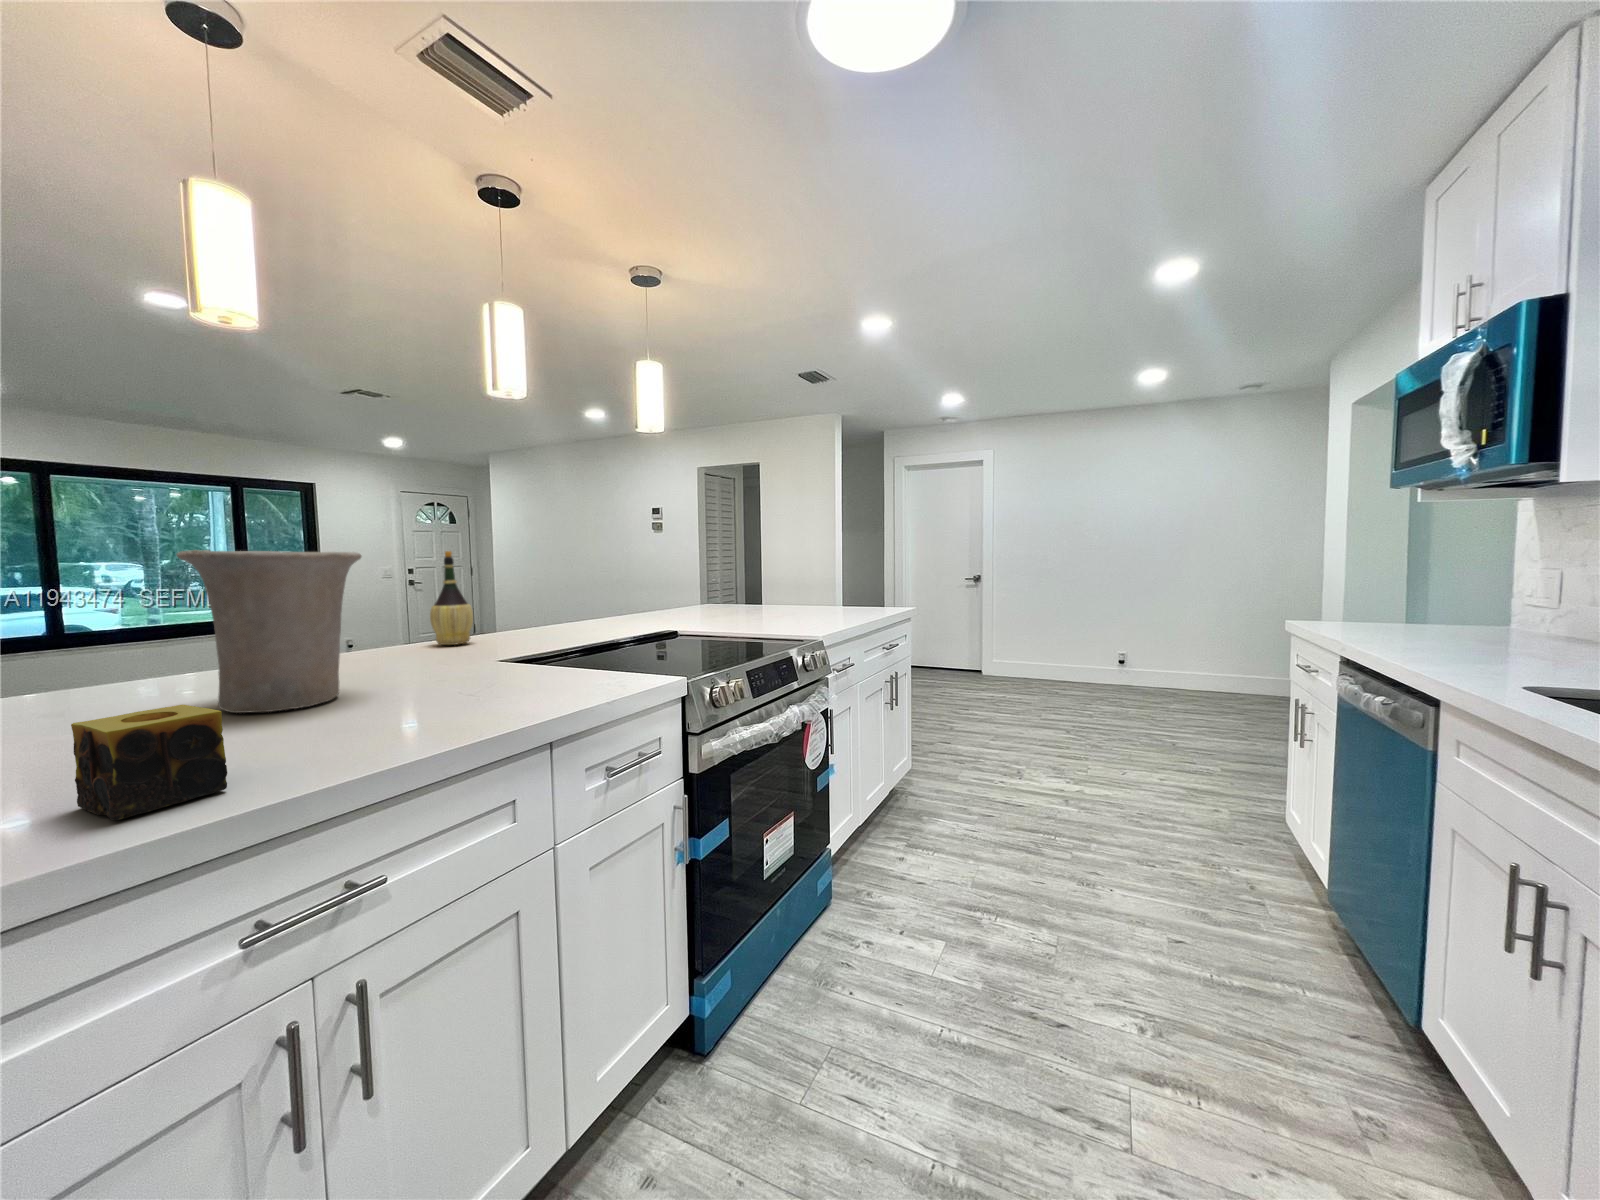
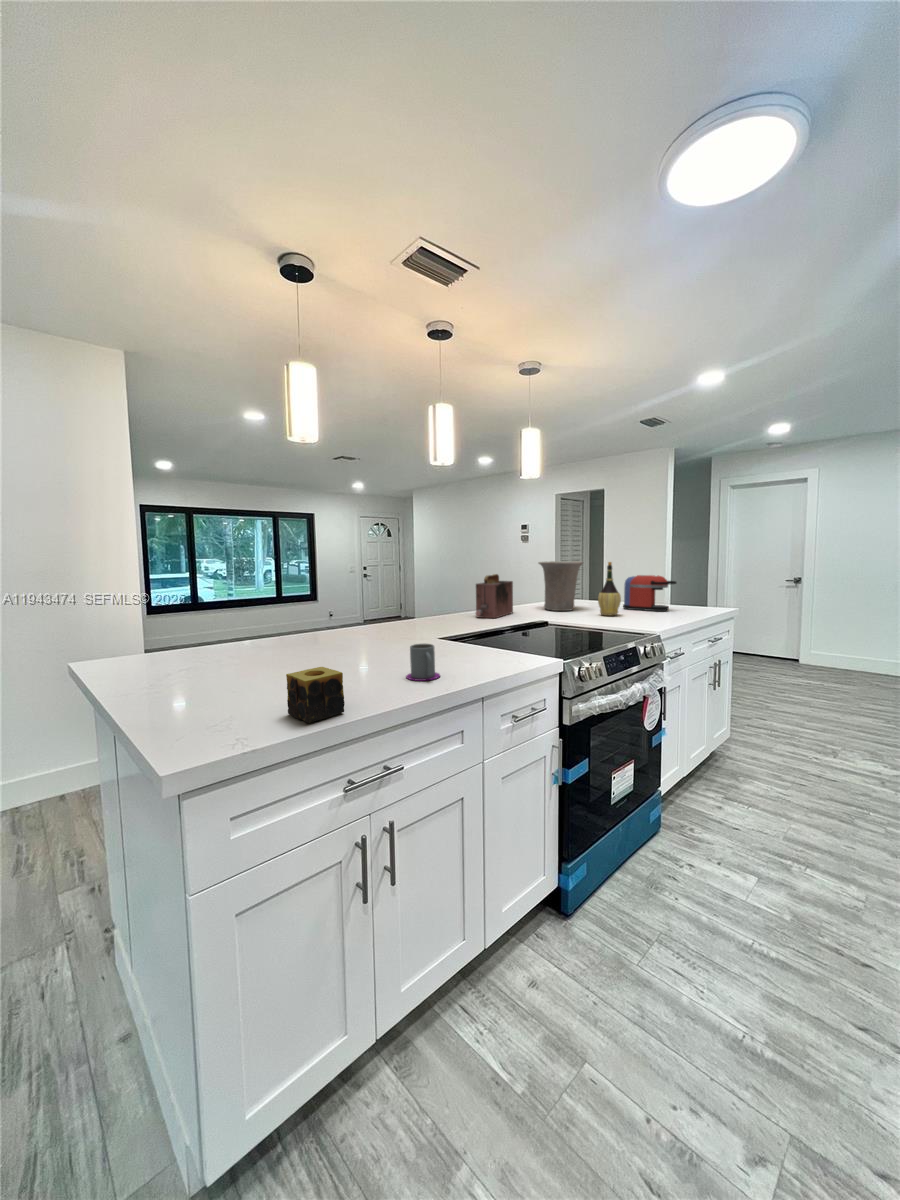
vase: present [176,550,361,713] -> present [539,561,583,611]
wine bottle: present [430,551,473,645] -> present [598,562,621,616]
toaster: none [573,567,634,631] -> present [476,574,513,618]
coffee maker: none [784,570,846,616] -> present [623,575,676,611]
mug: none [405,659,473,722] -> present [406,644,440,681]

